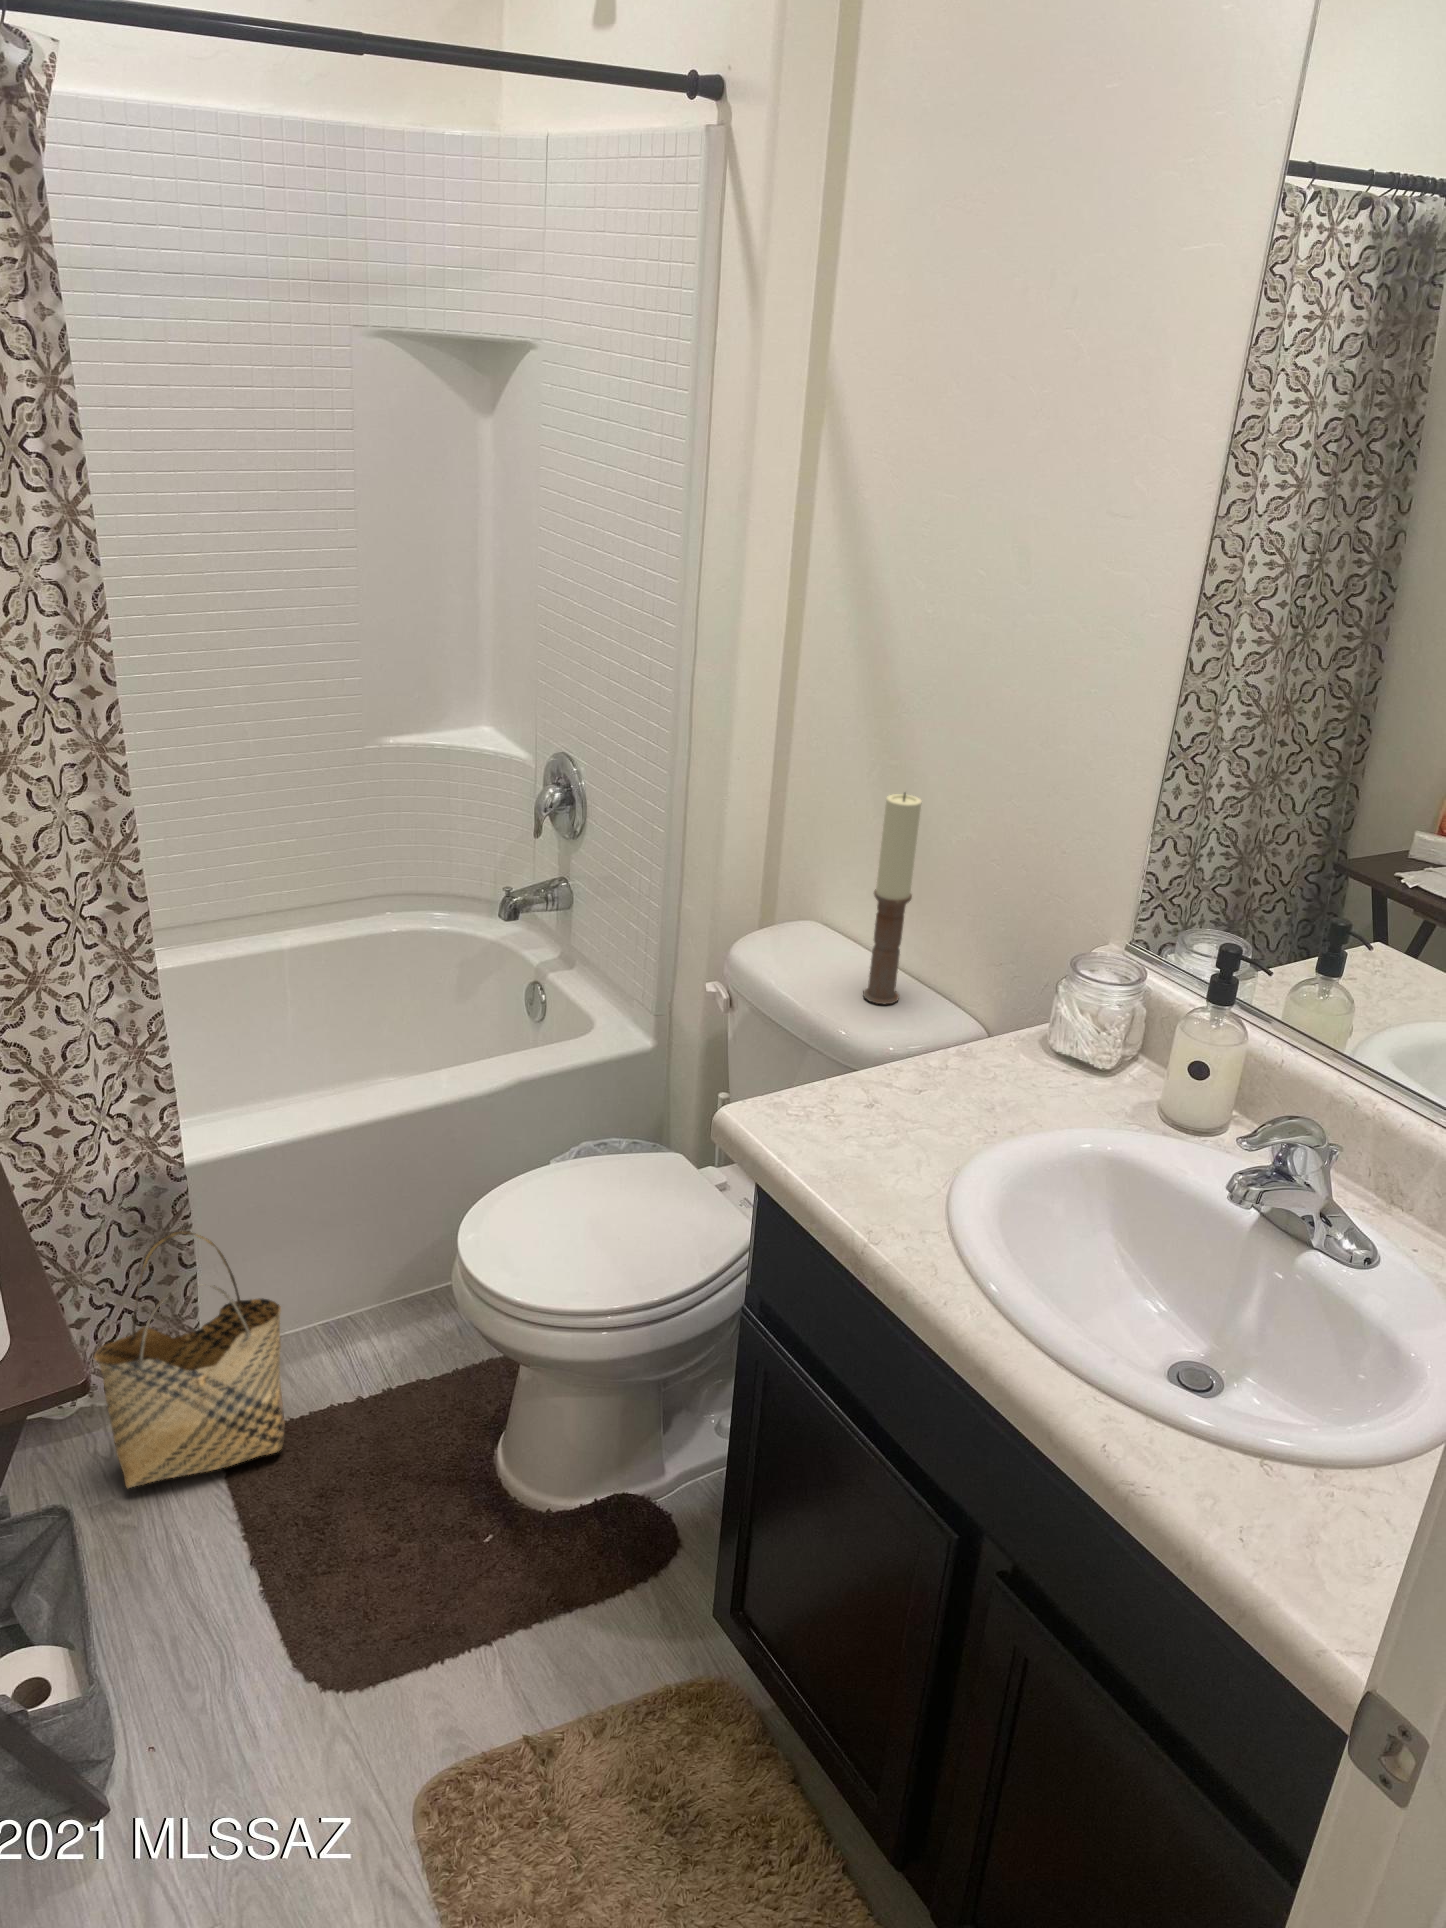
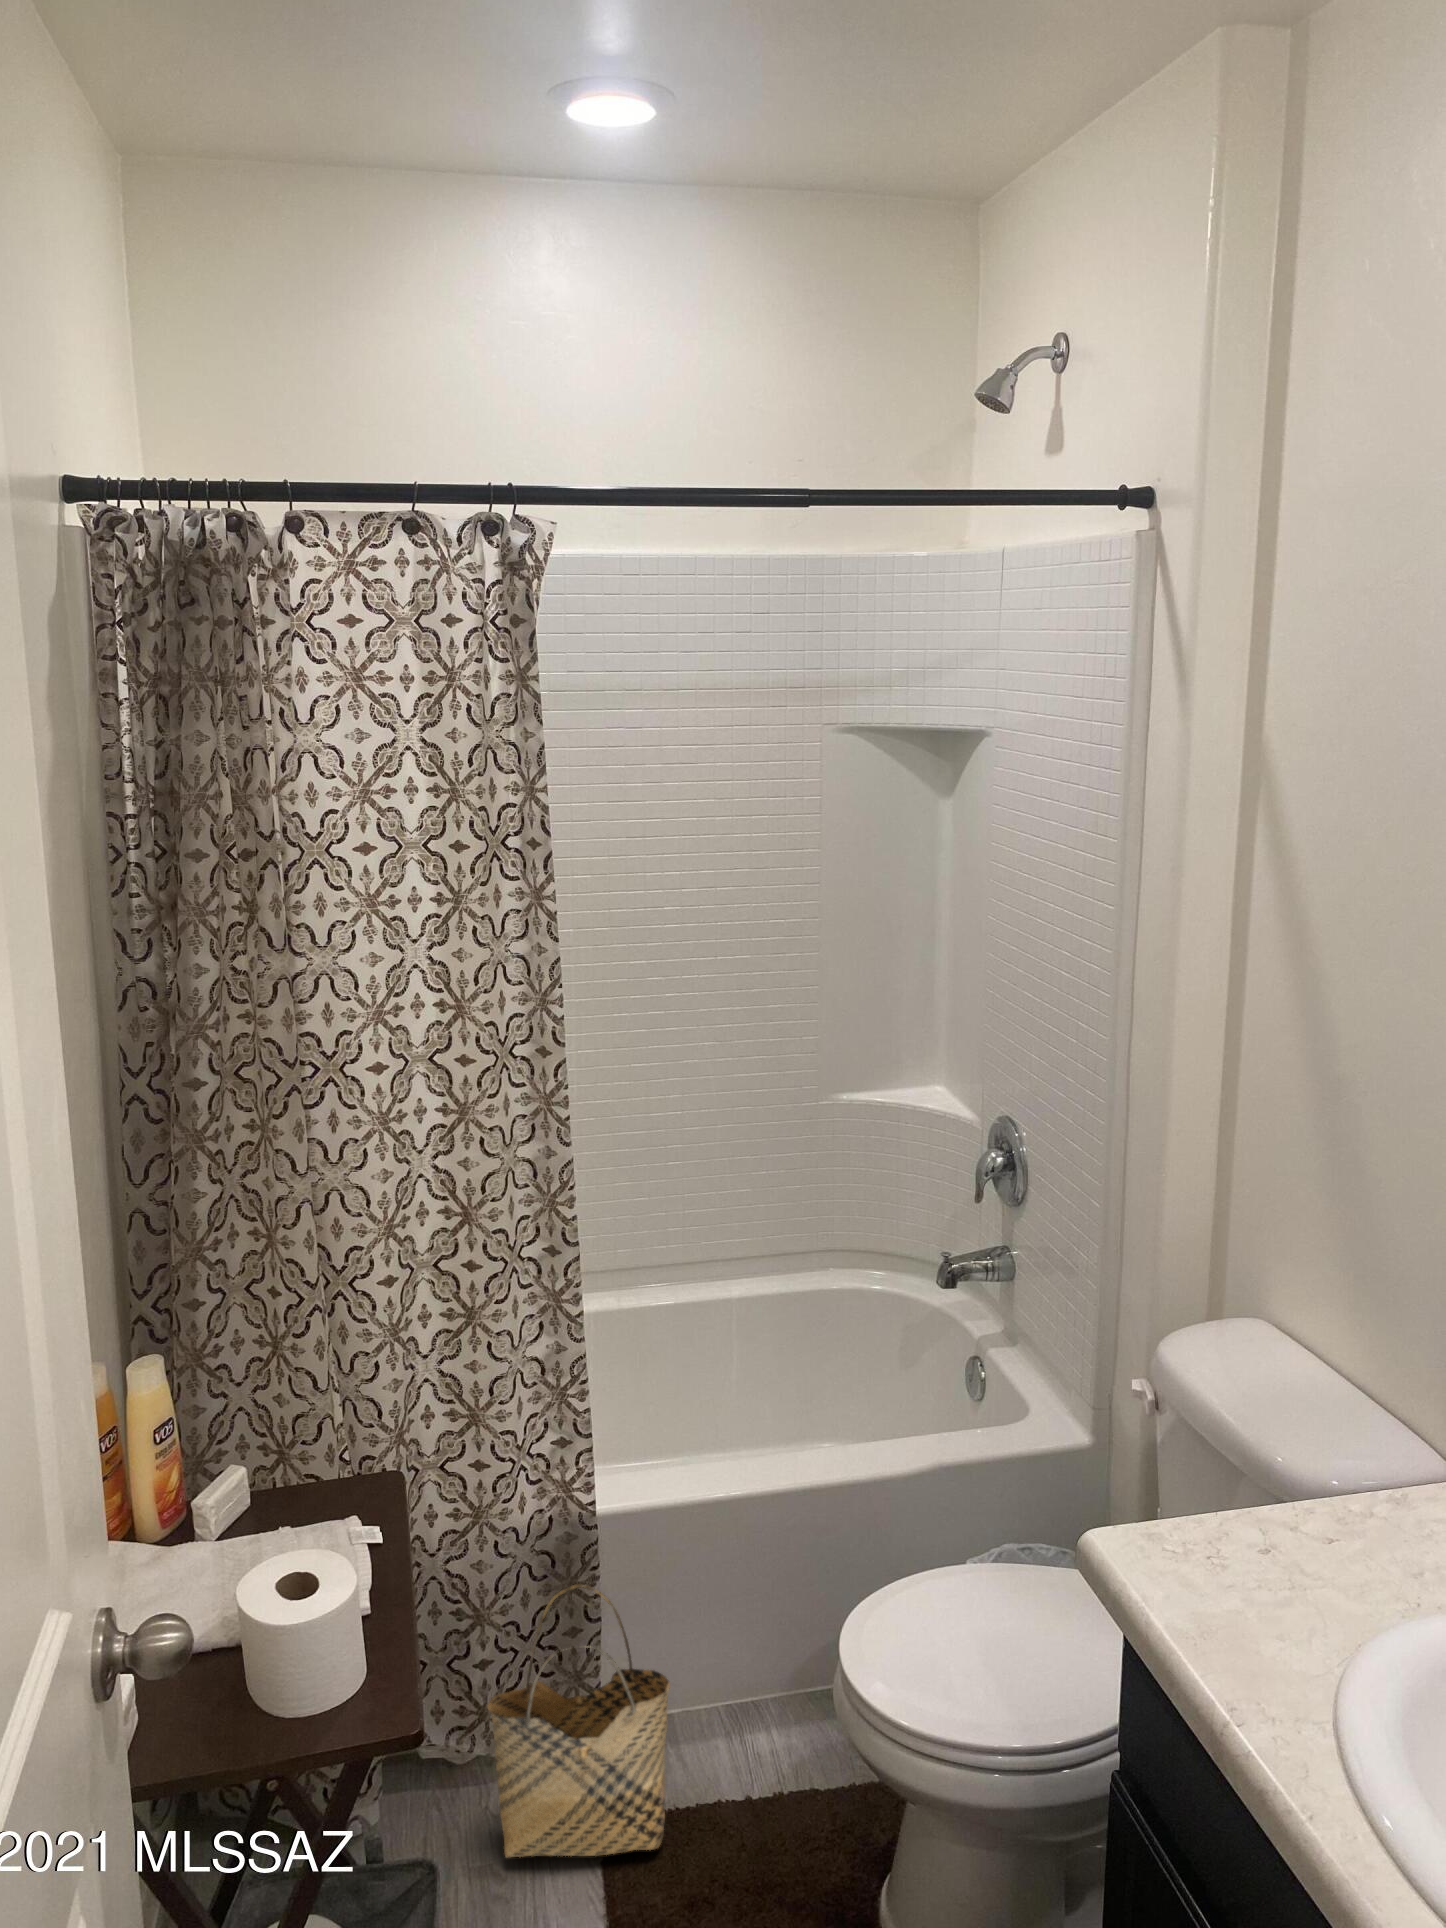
candle: present [863,793,922,1004] -> none [1313,1185,1373,1430]

